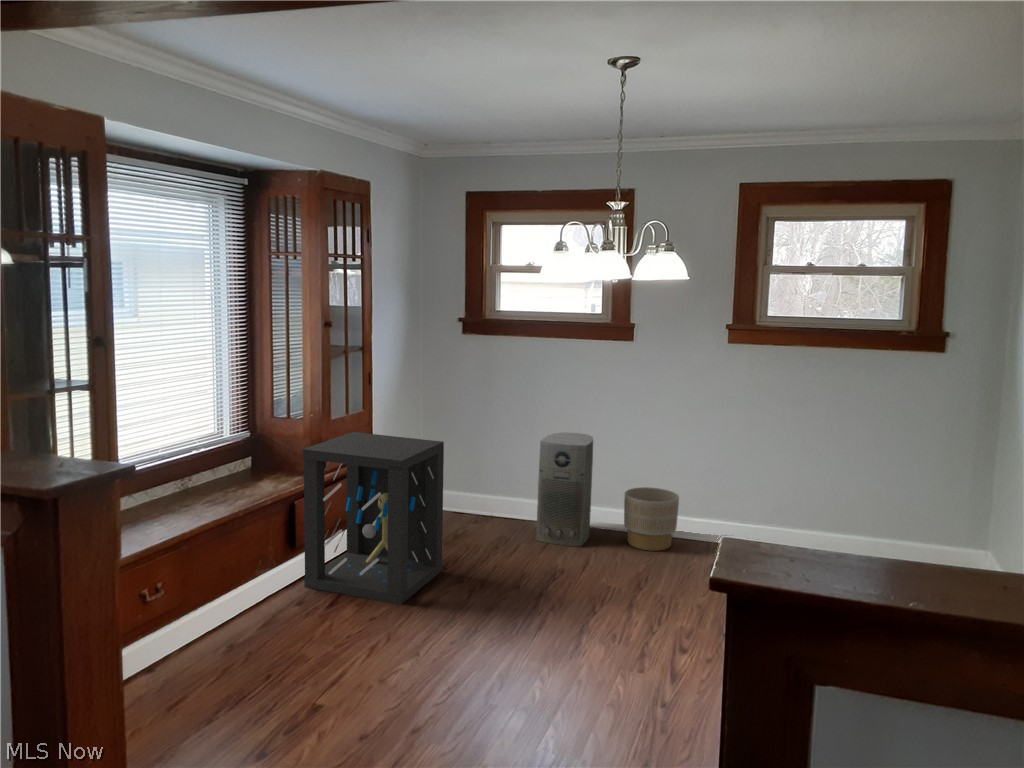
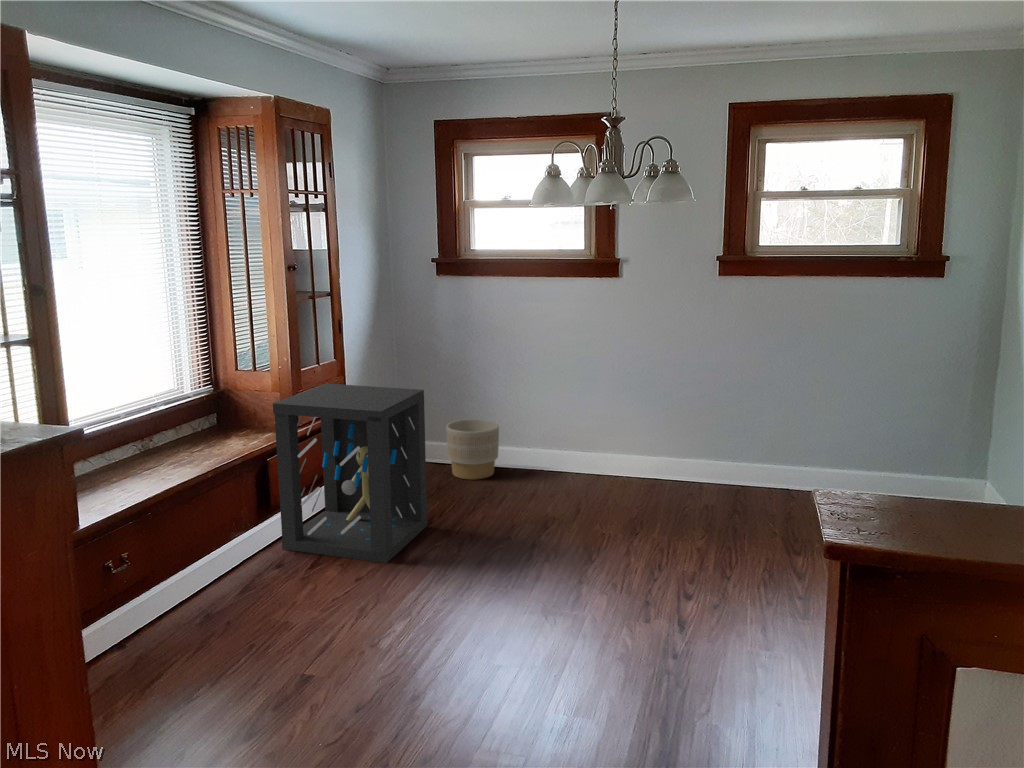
air purifier: present [536,432,593,546] -> none [523,376,579,494]
planter: present [624,487,679,551] -> present [446,419,499,480]

